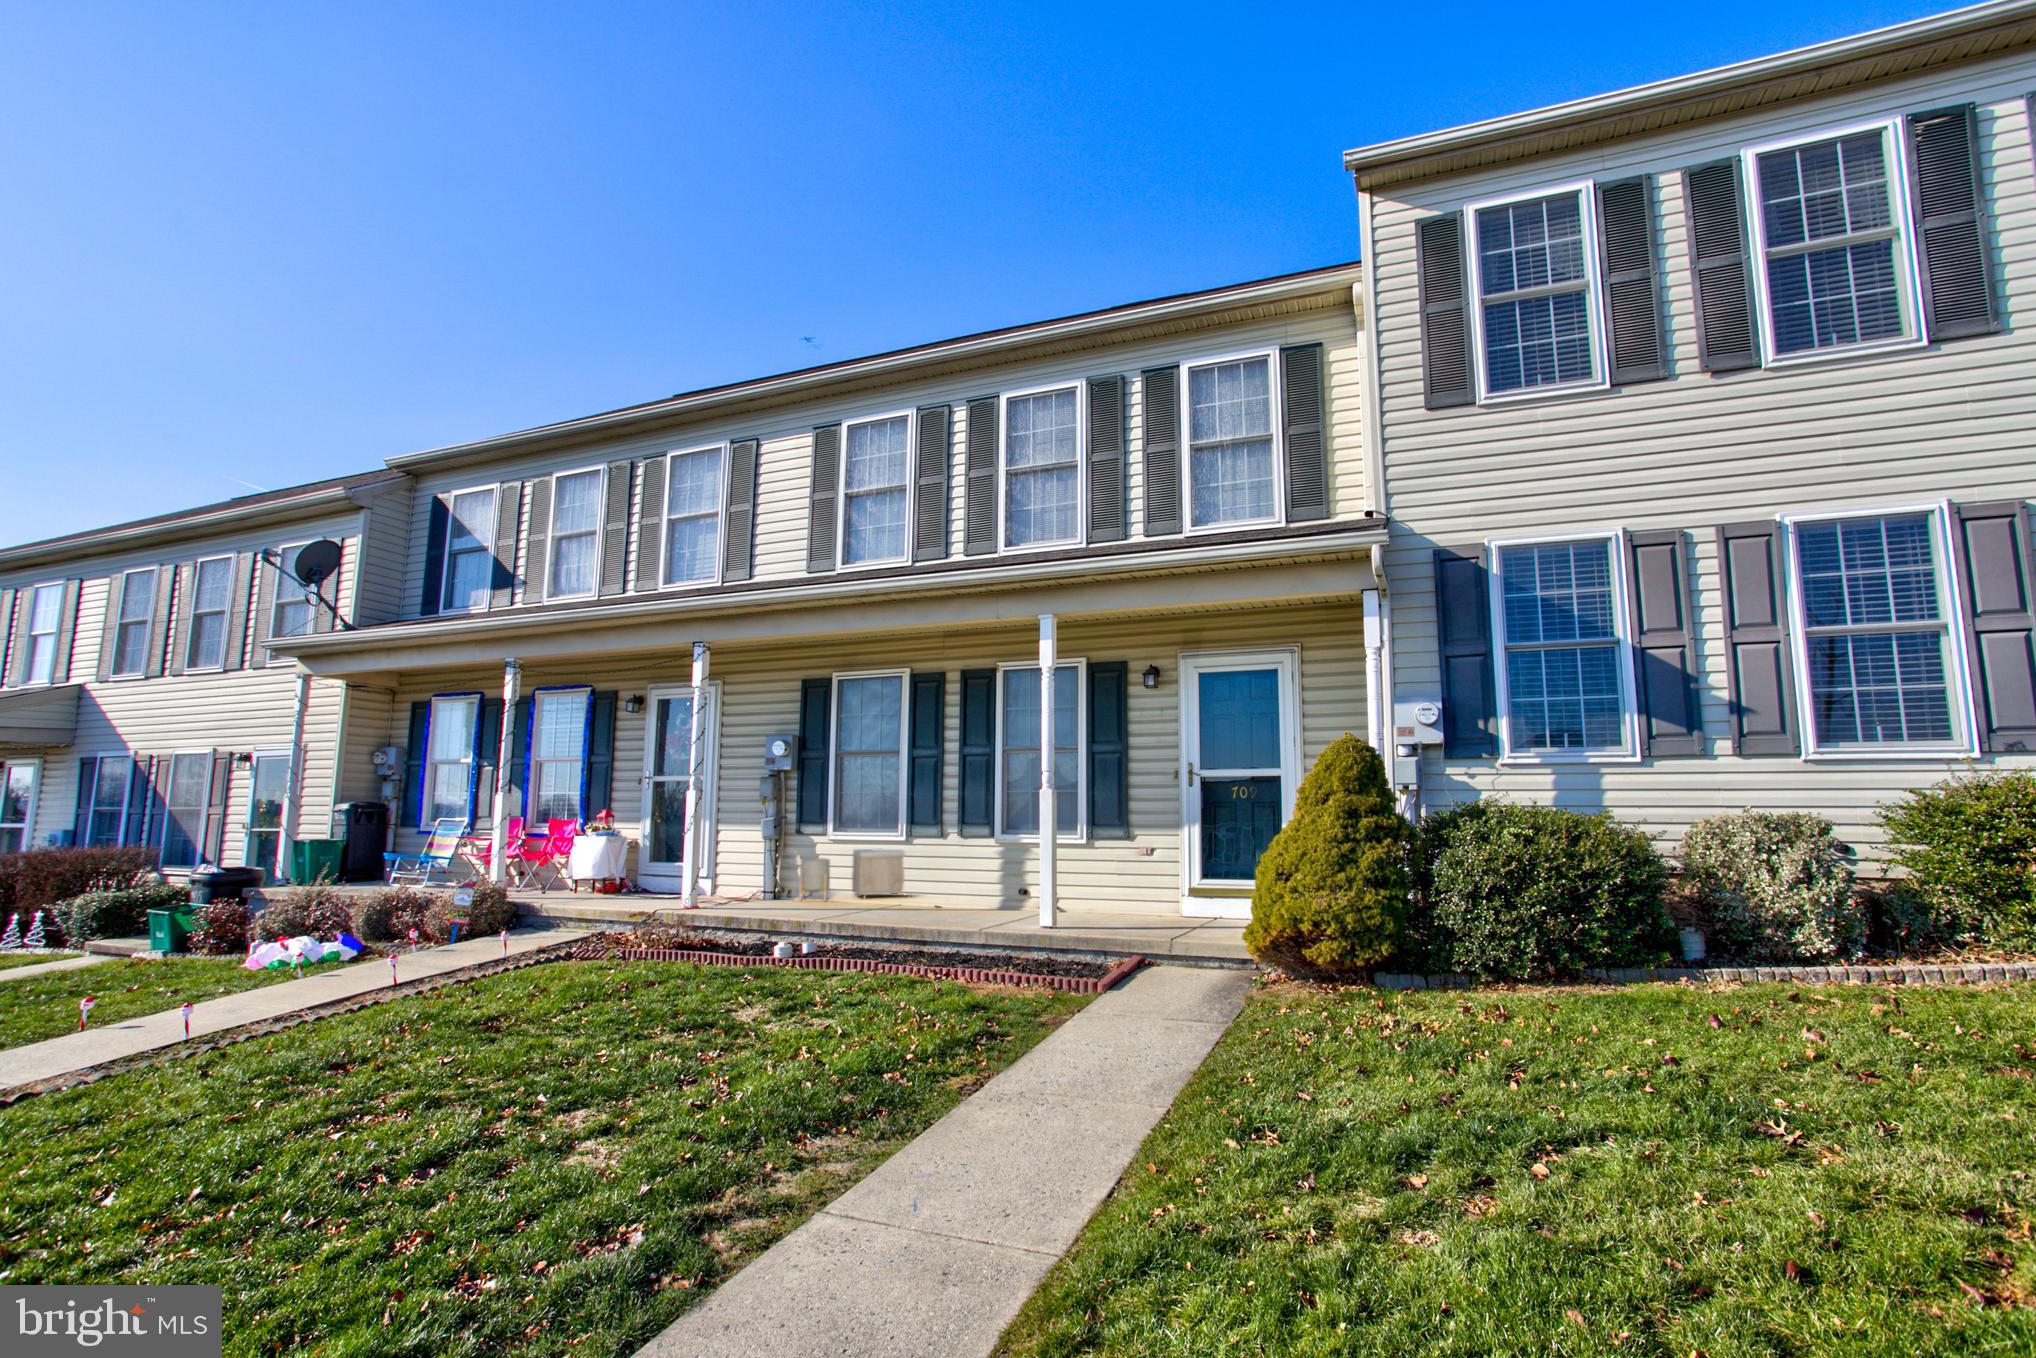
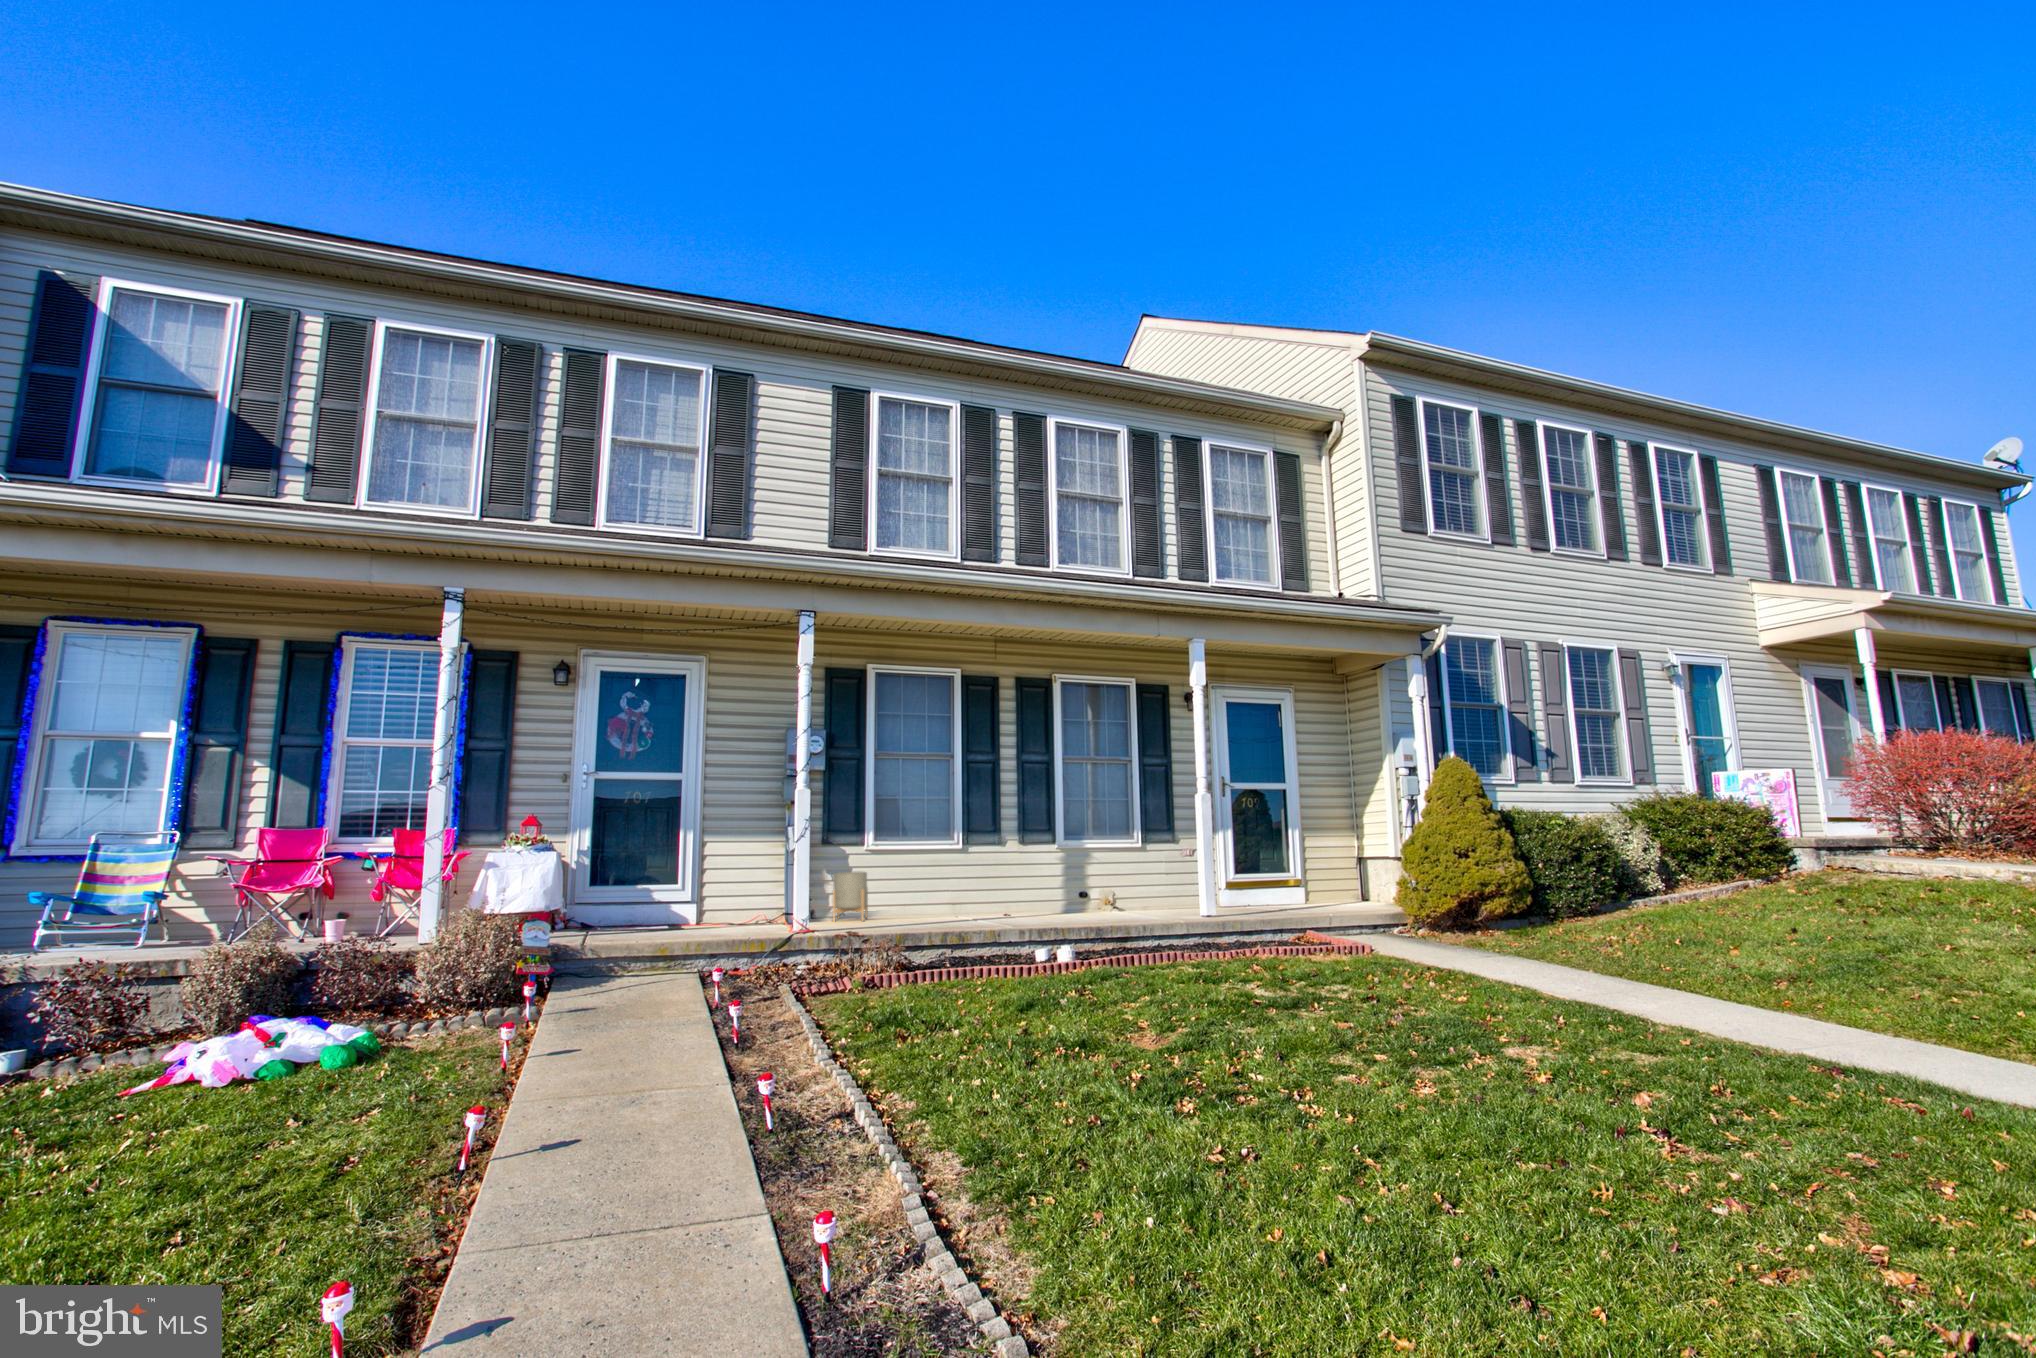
storage bench: present [852,848,910,898] -> none [894,858,971,919]

